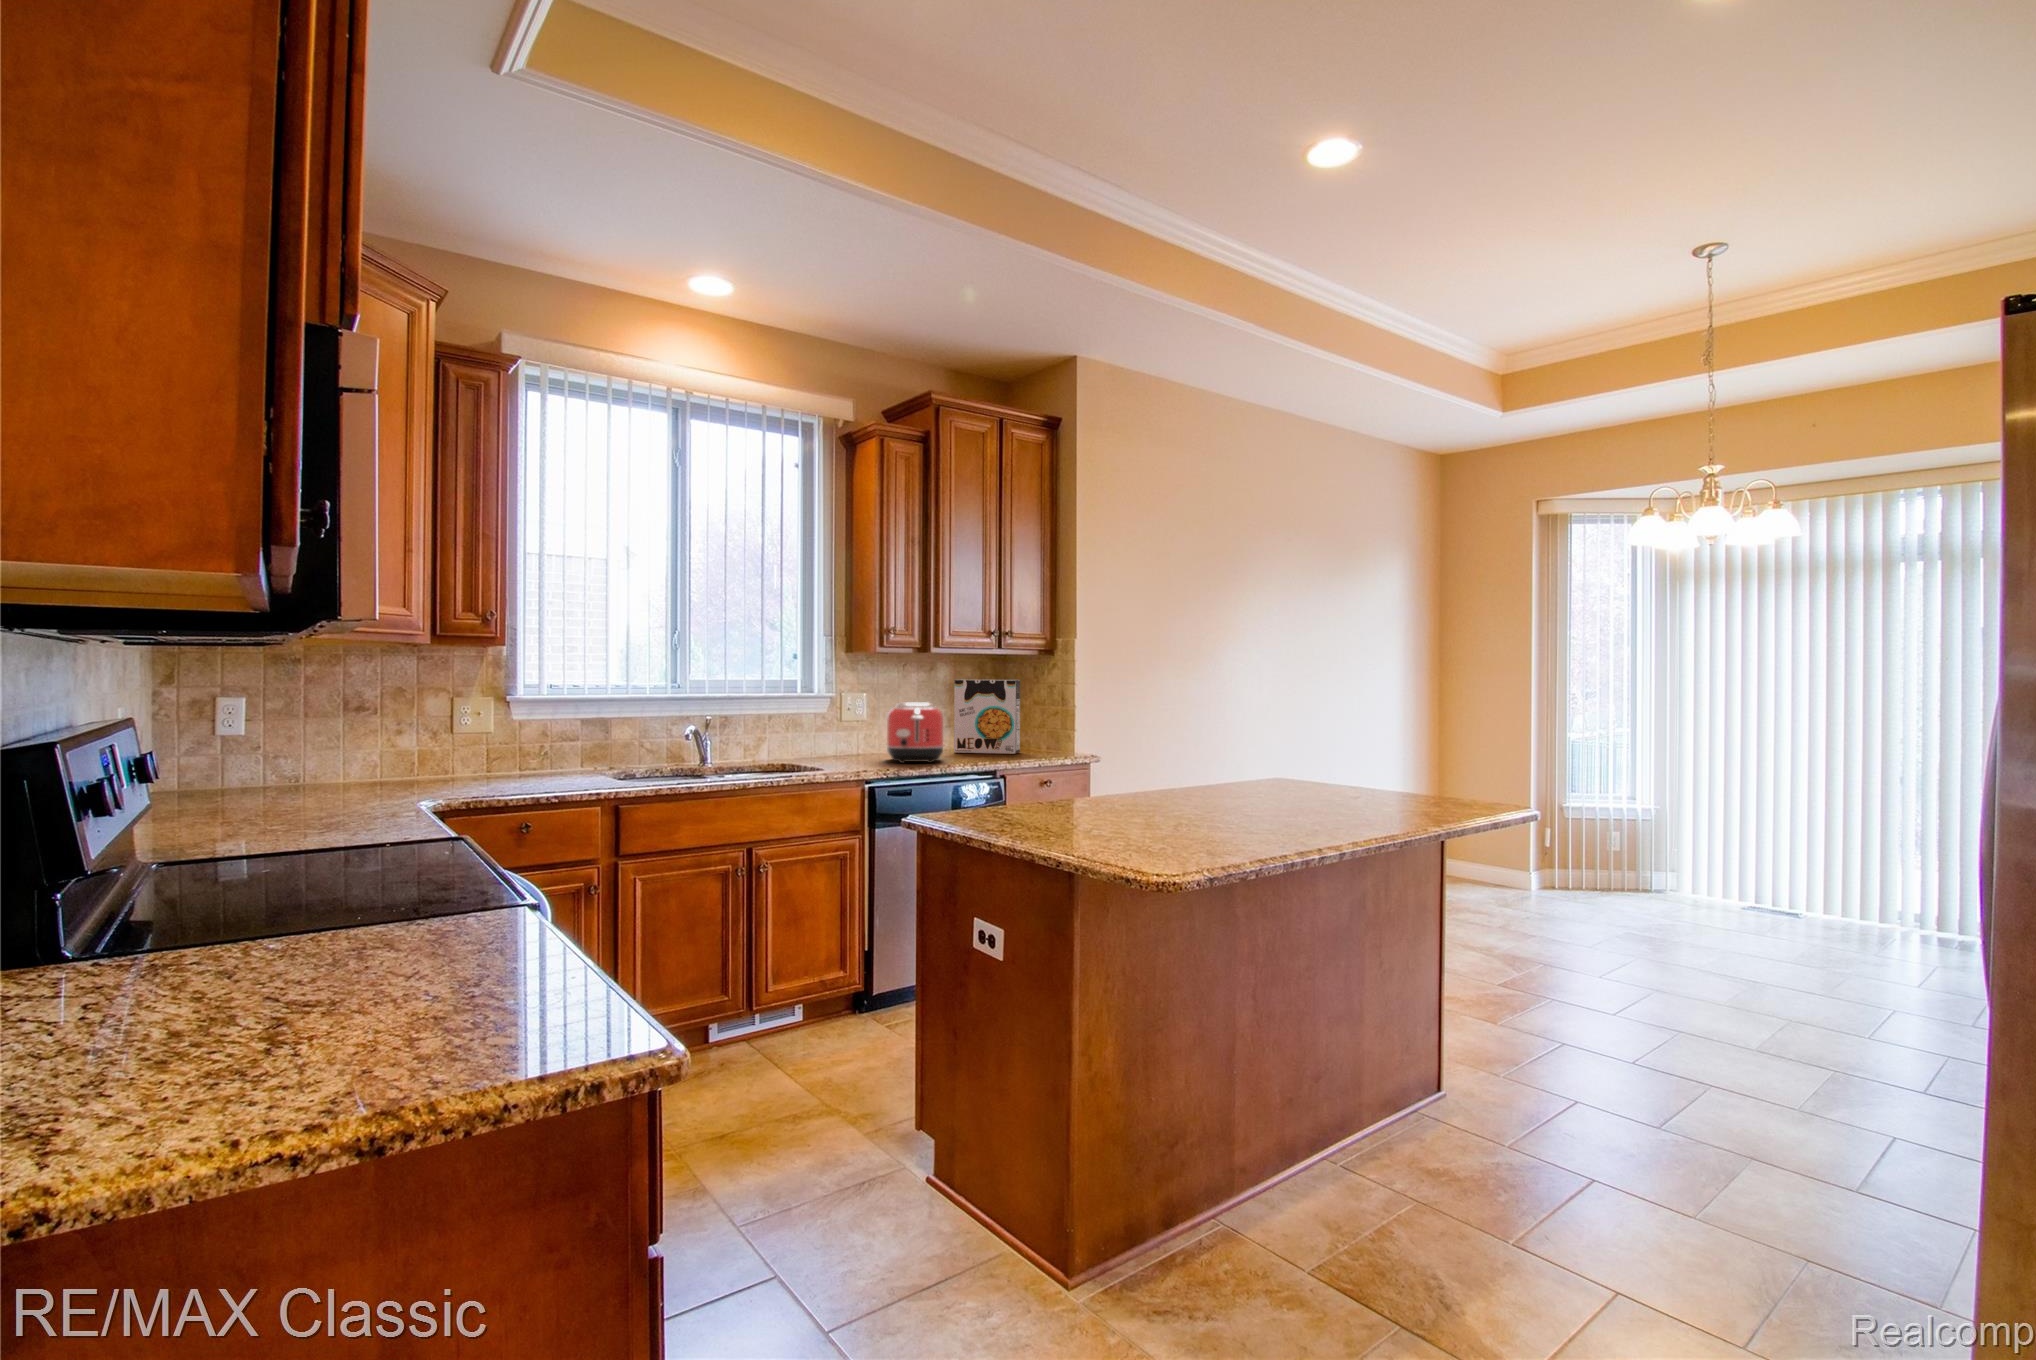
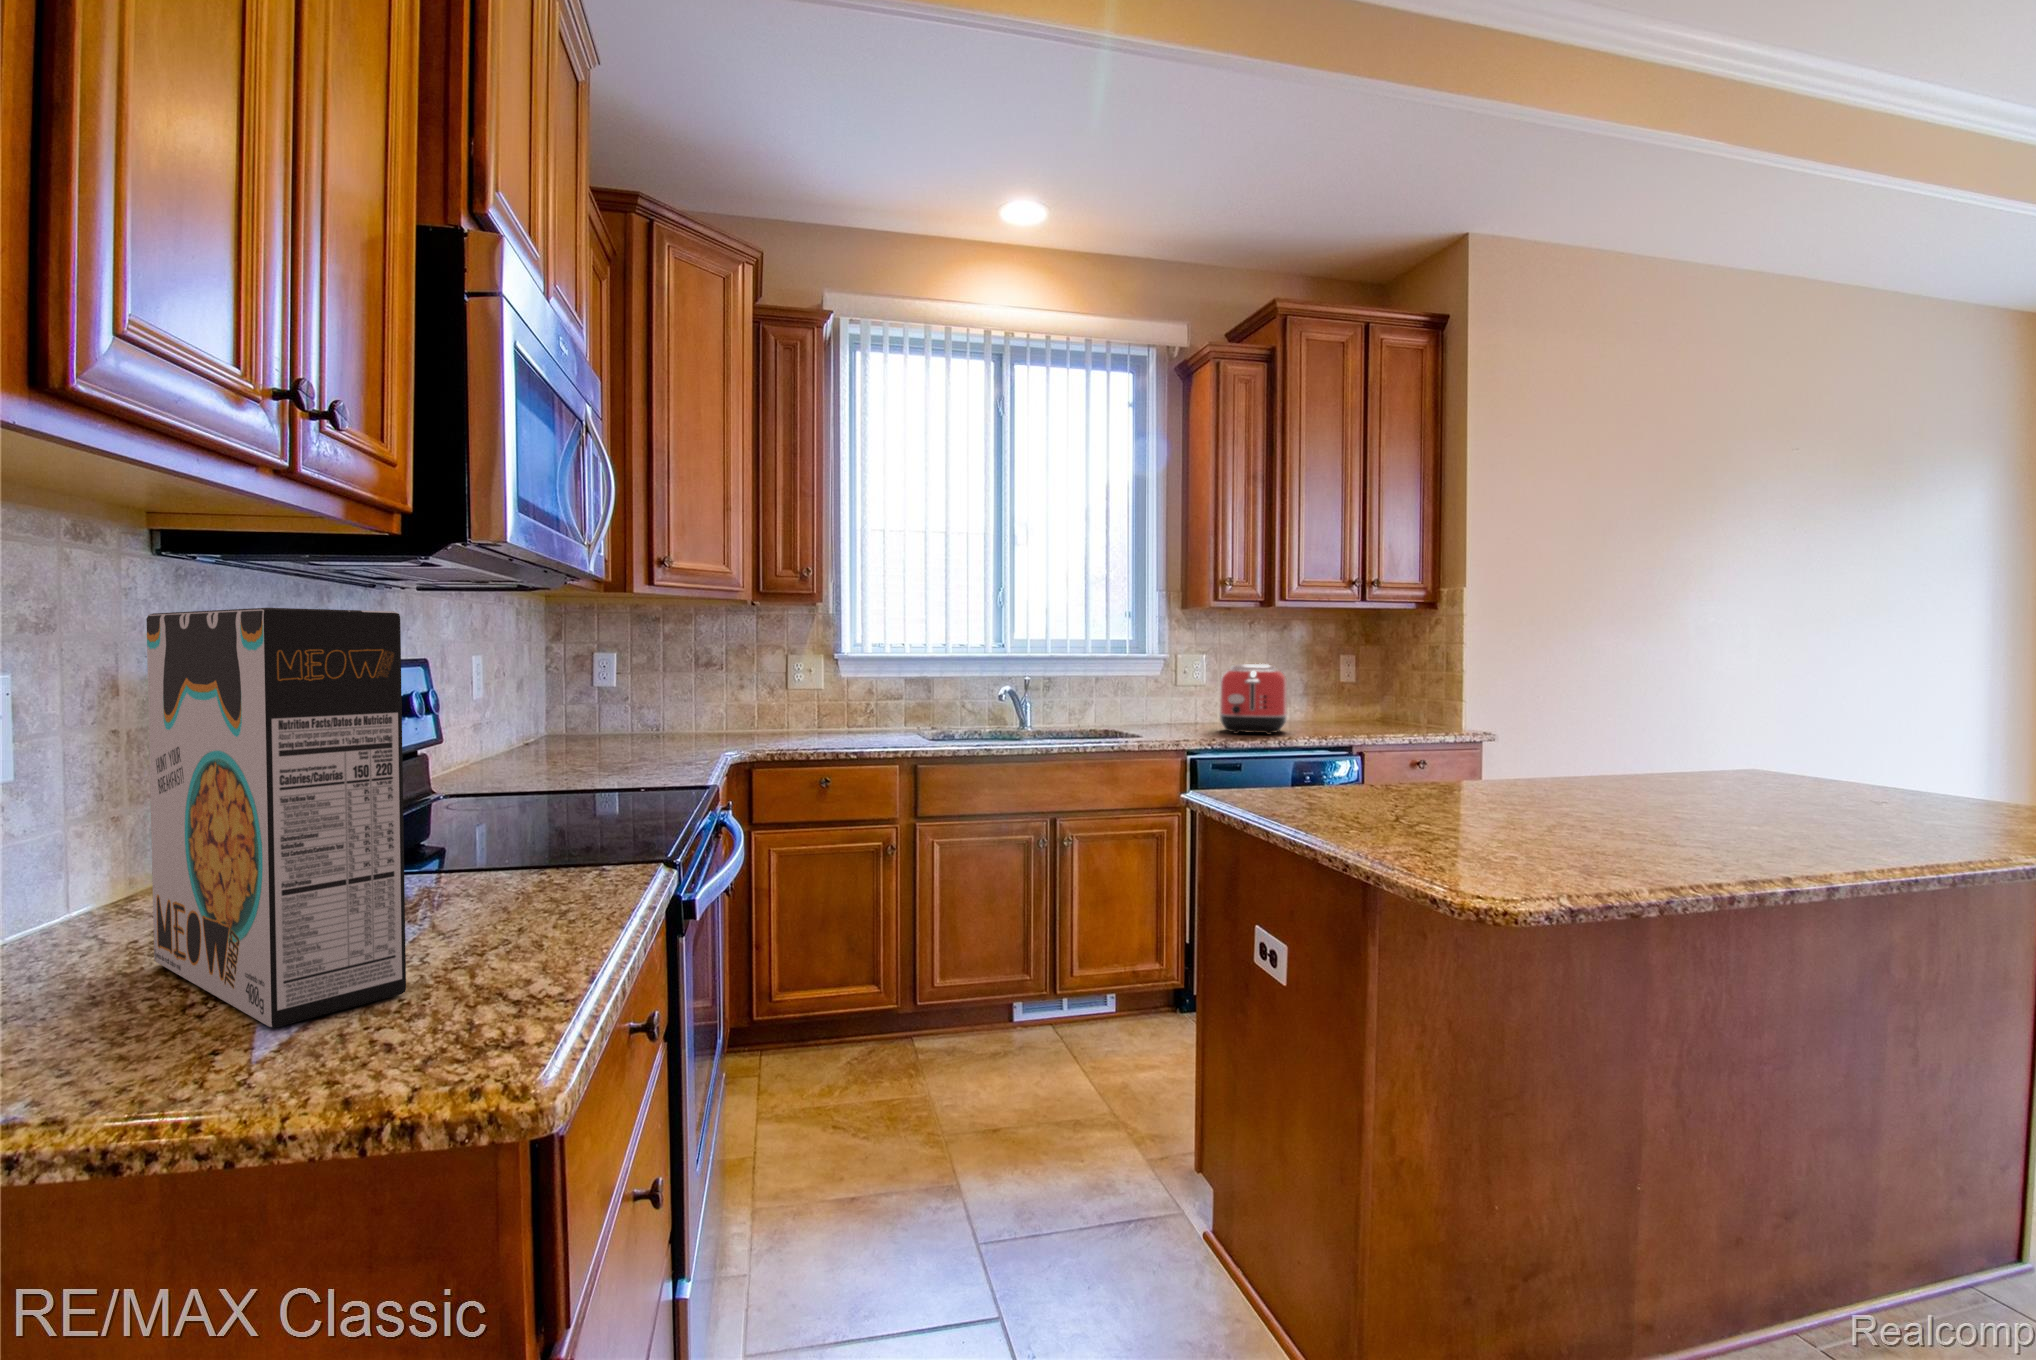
cereal box: present [954,680,1020,754] -> present [146,608,406,1028]

